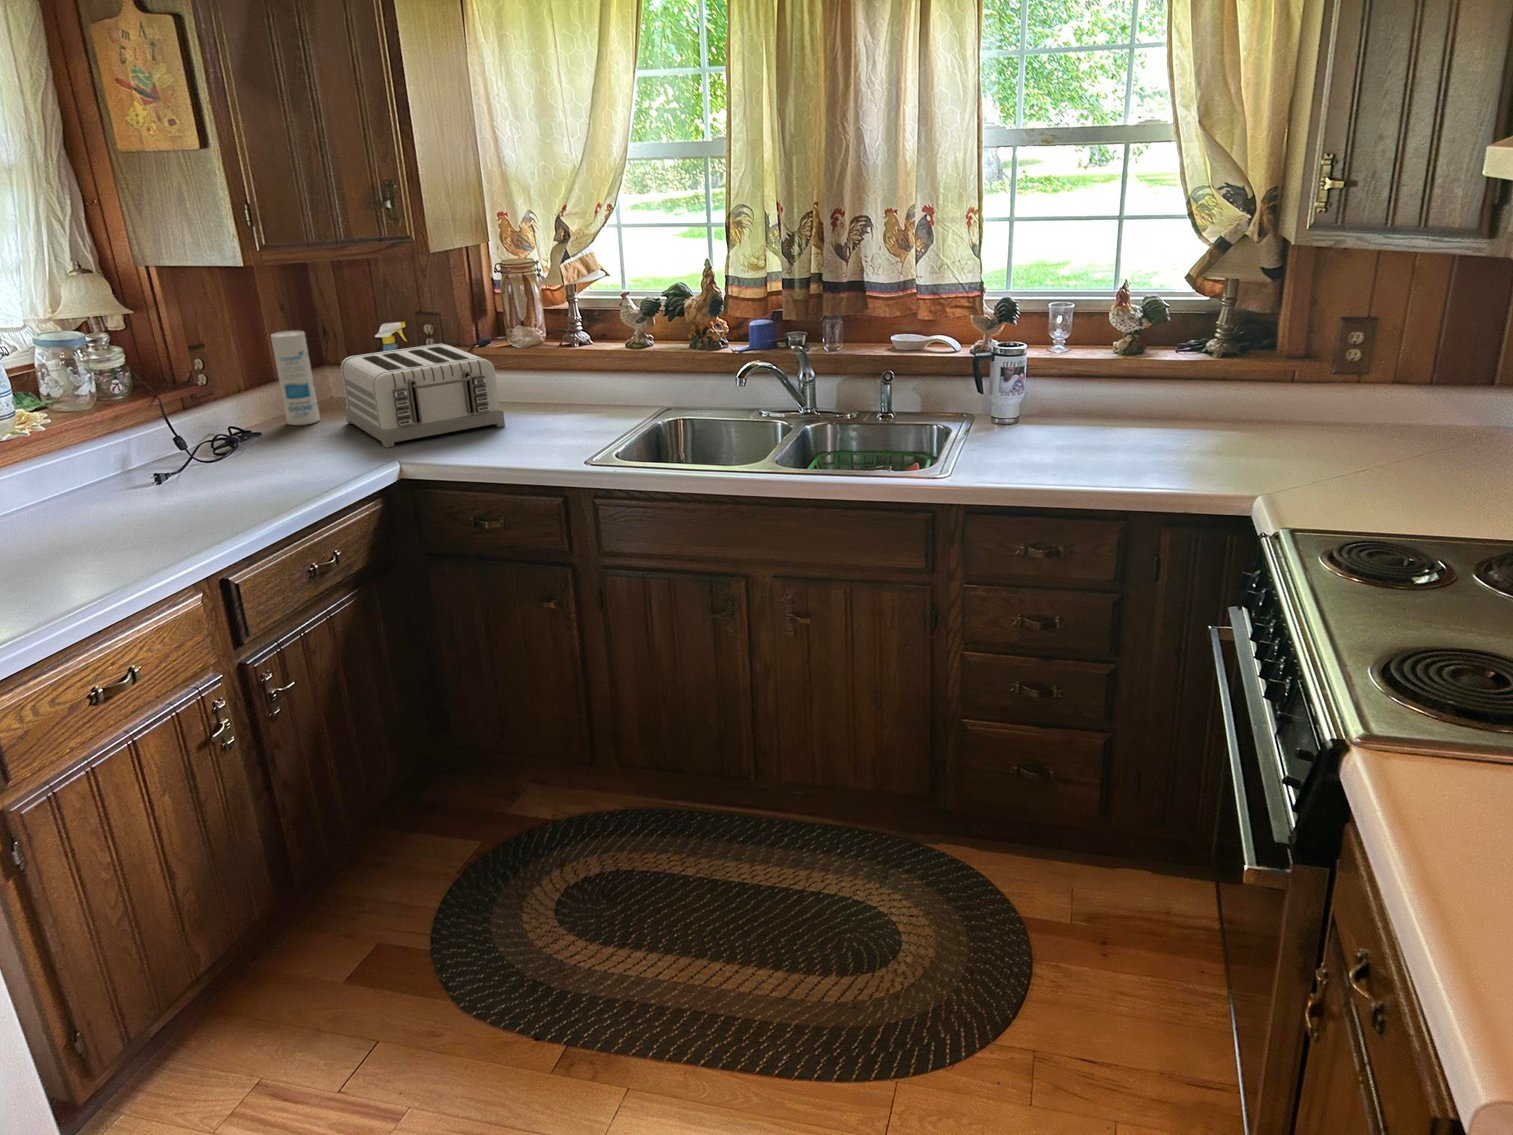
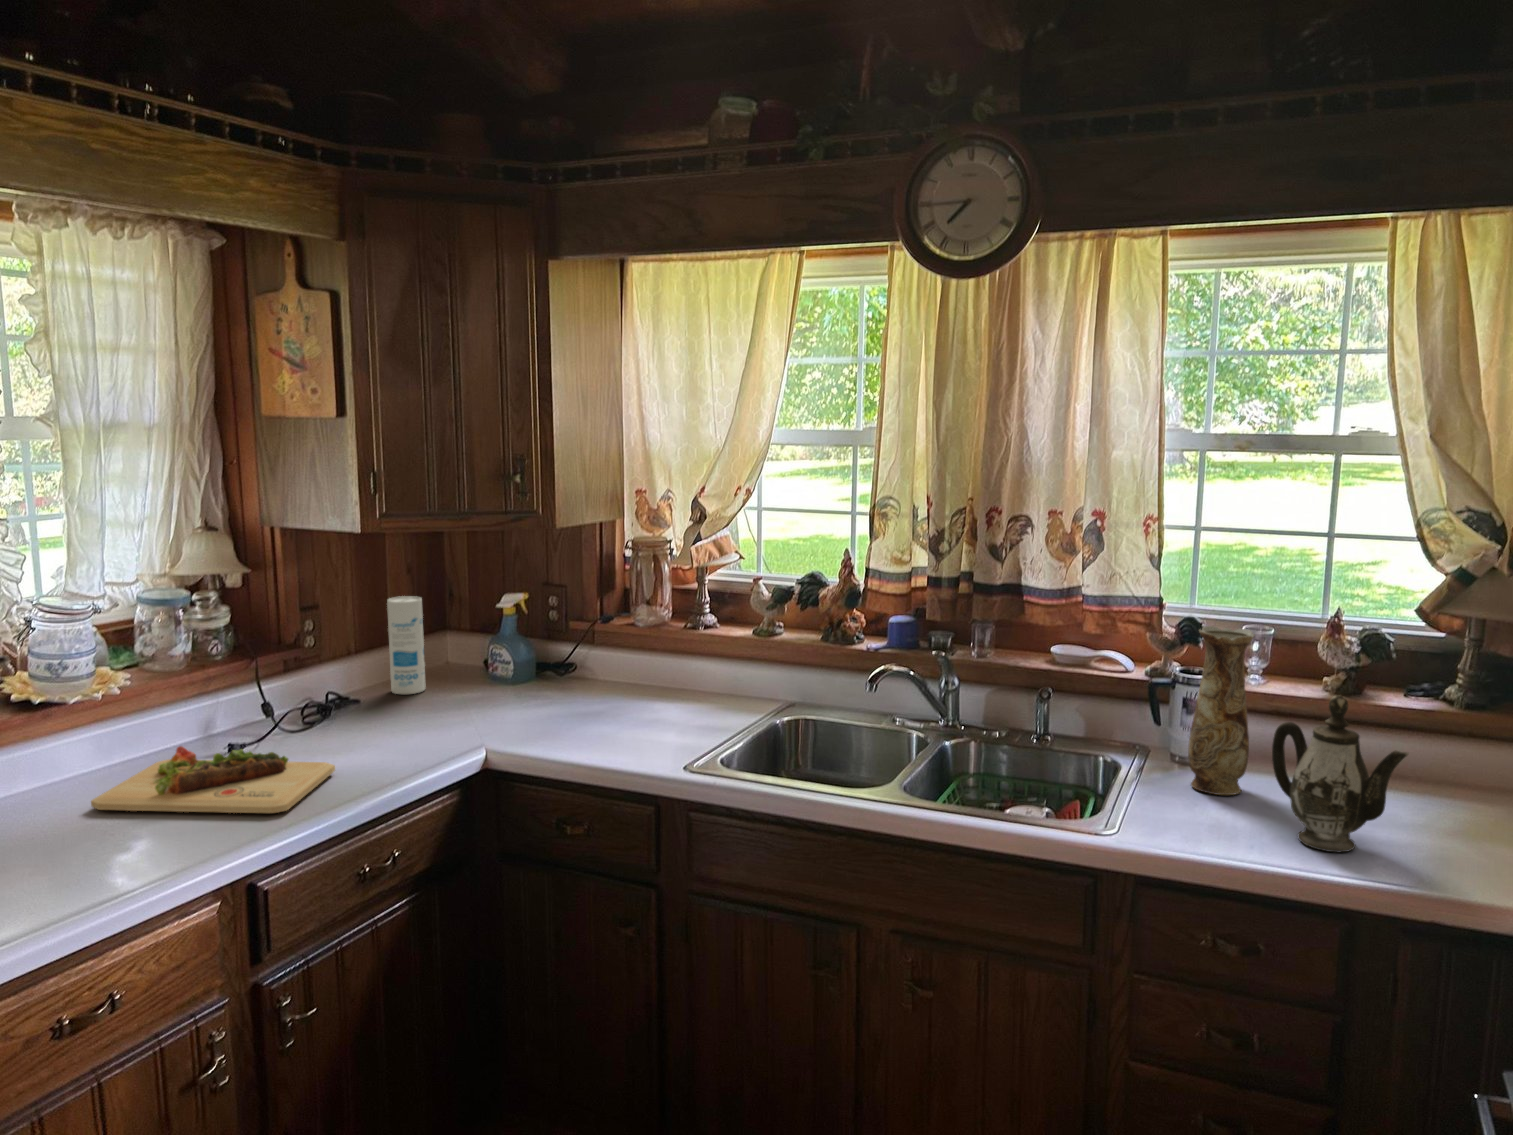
vase: none [1006,301,1057,441] -> present [1188,626,1255,795]
toaster: present [341,343,505,448] -> none [450,619,612,731]
teapot: none [1069,345,1169,470] -> present [1272,695,1409,852]
cutting board: none [50,471,267,532] -> present [91,746,335,813]

